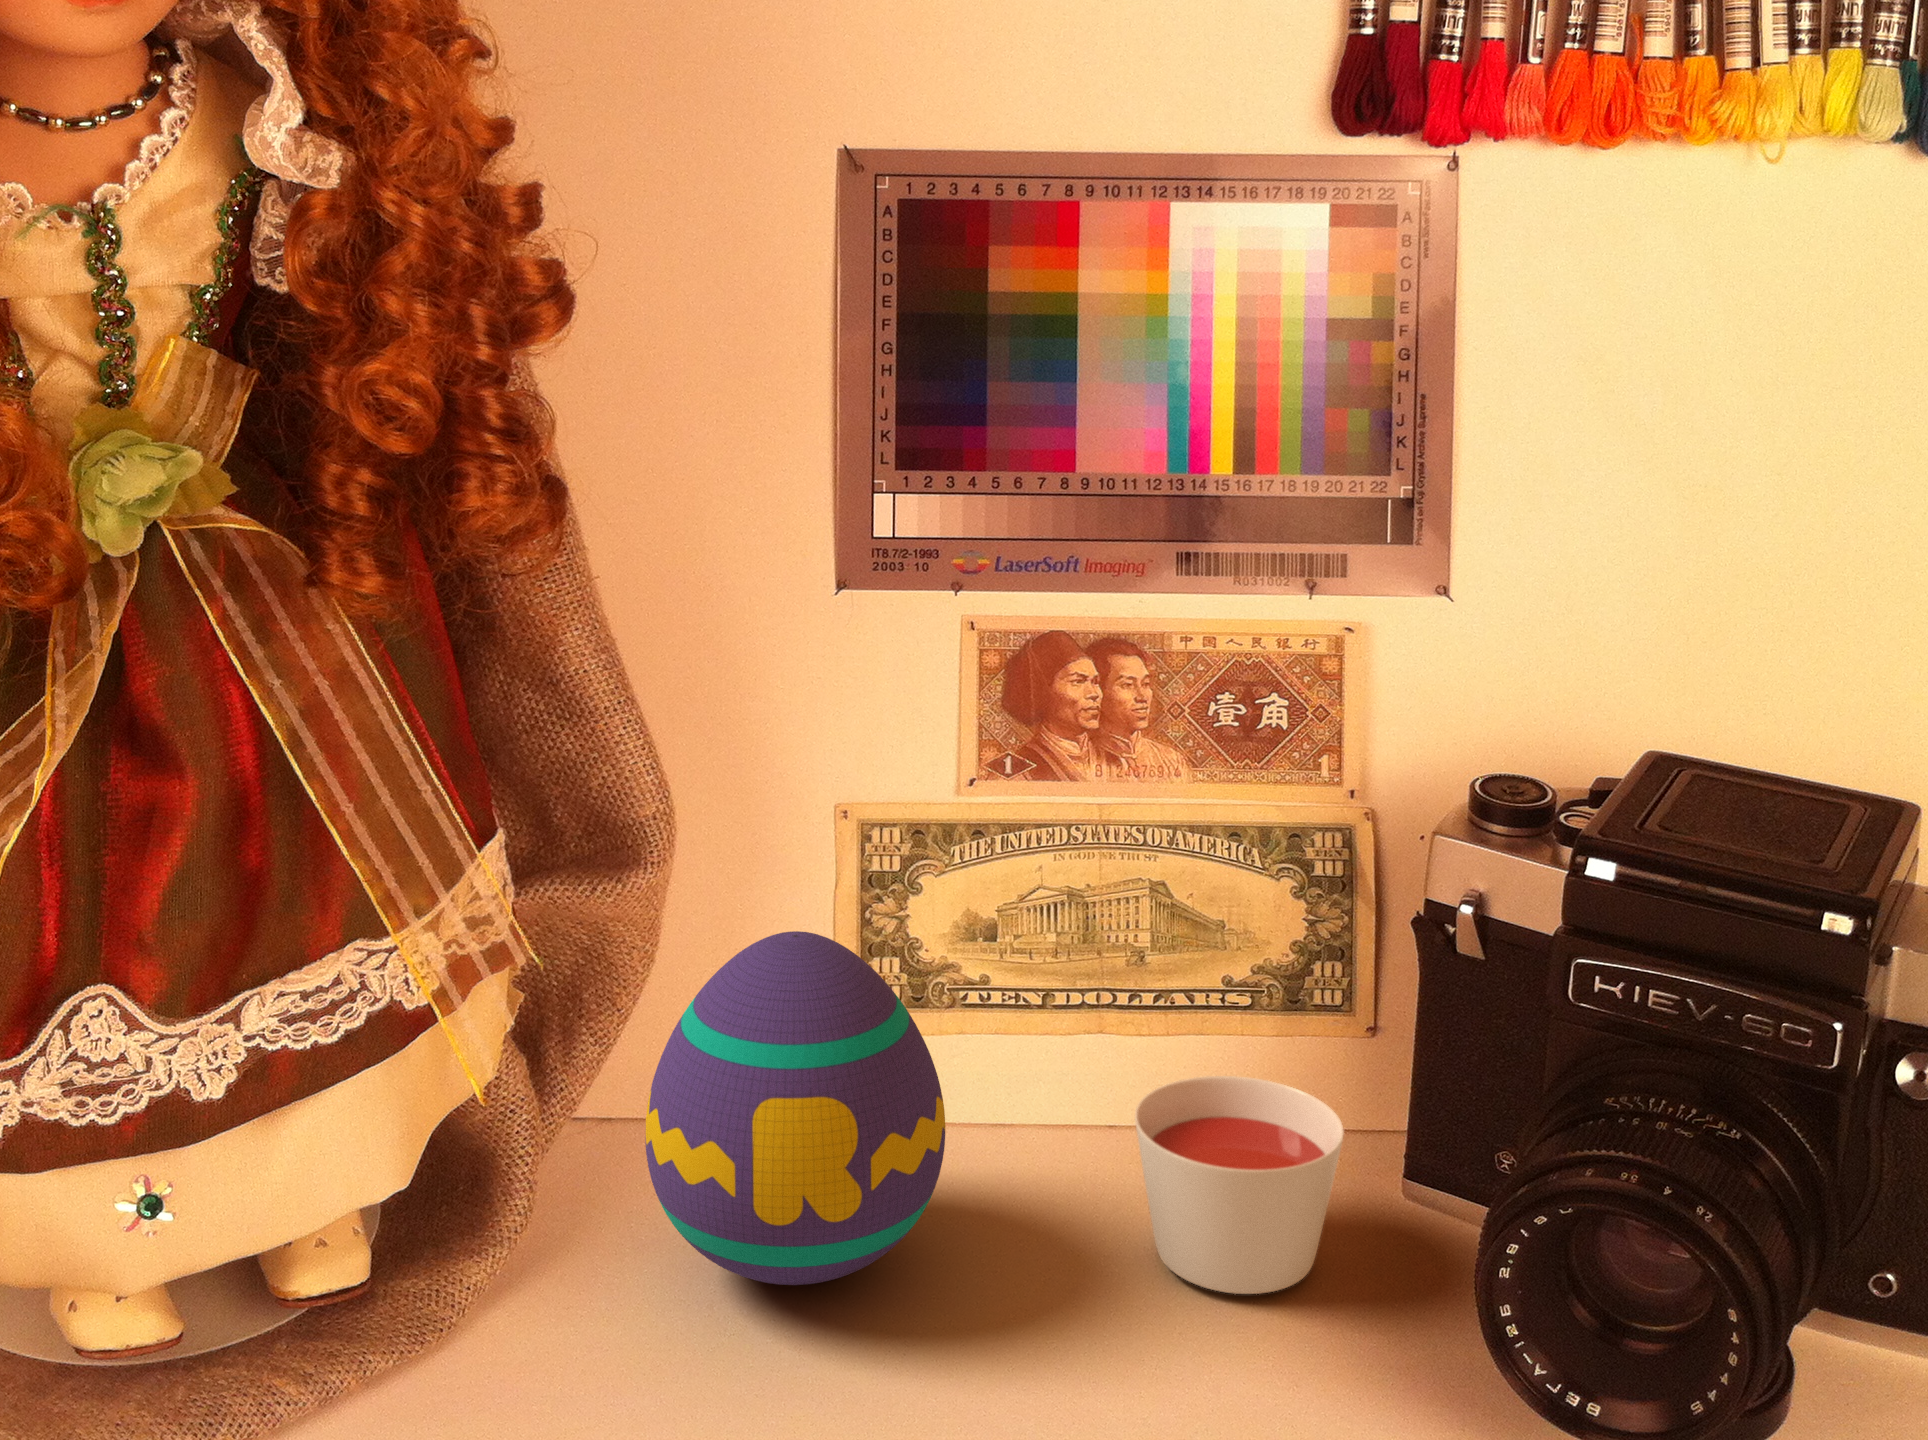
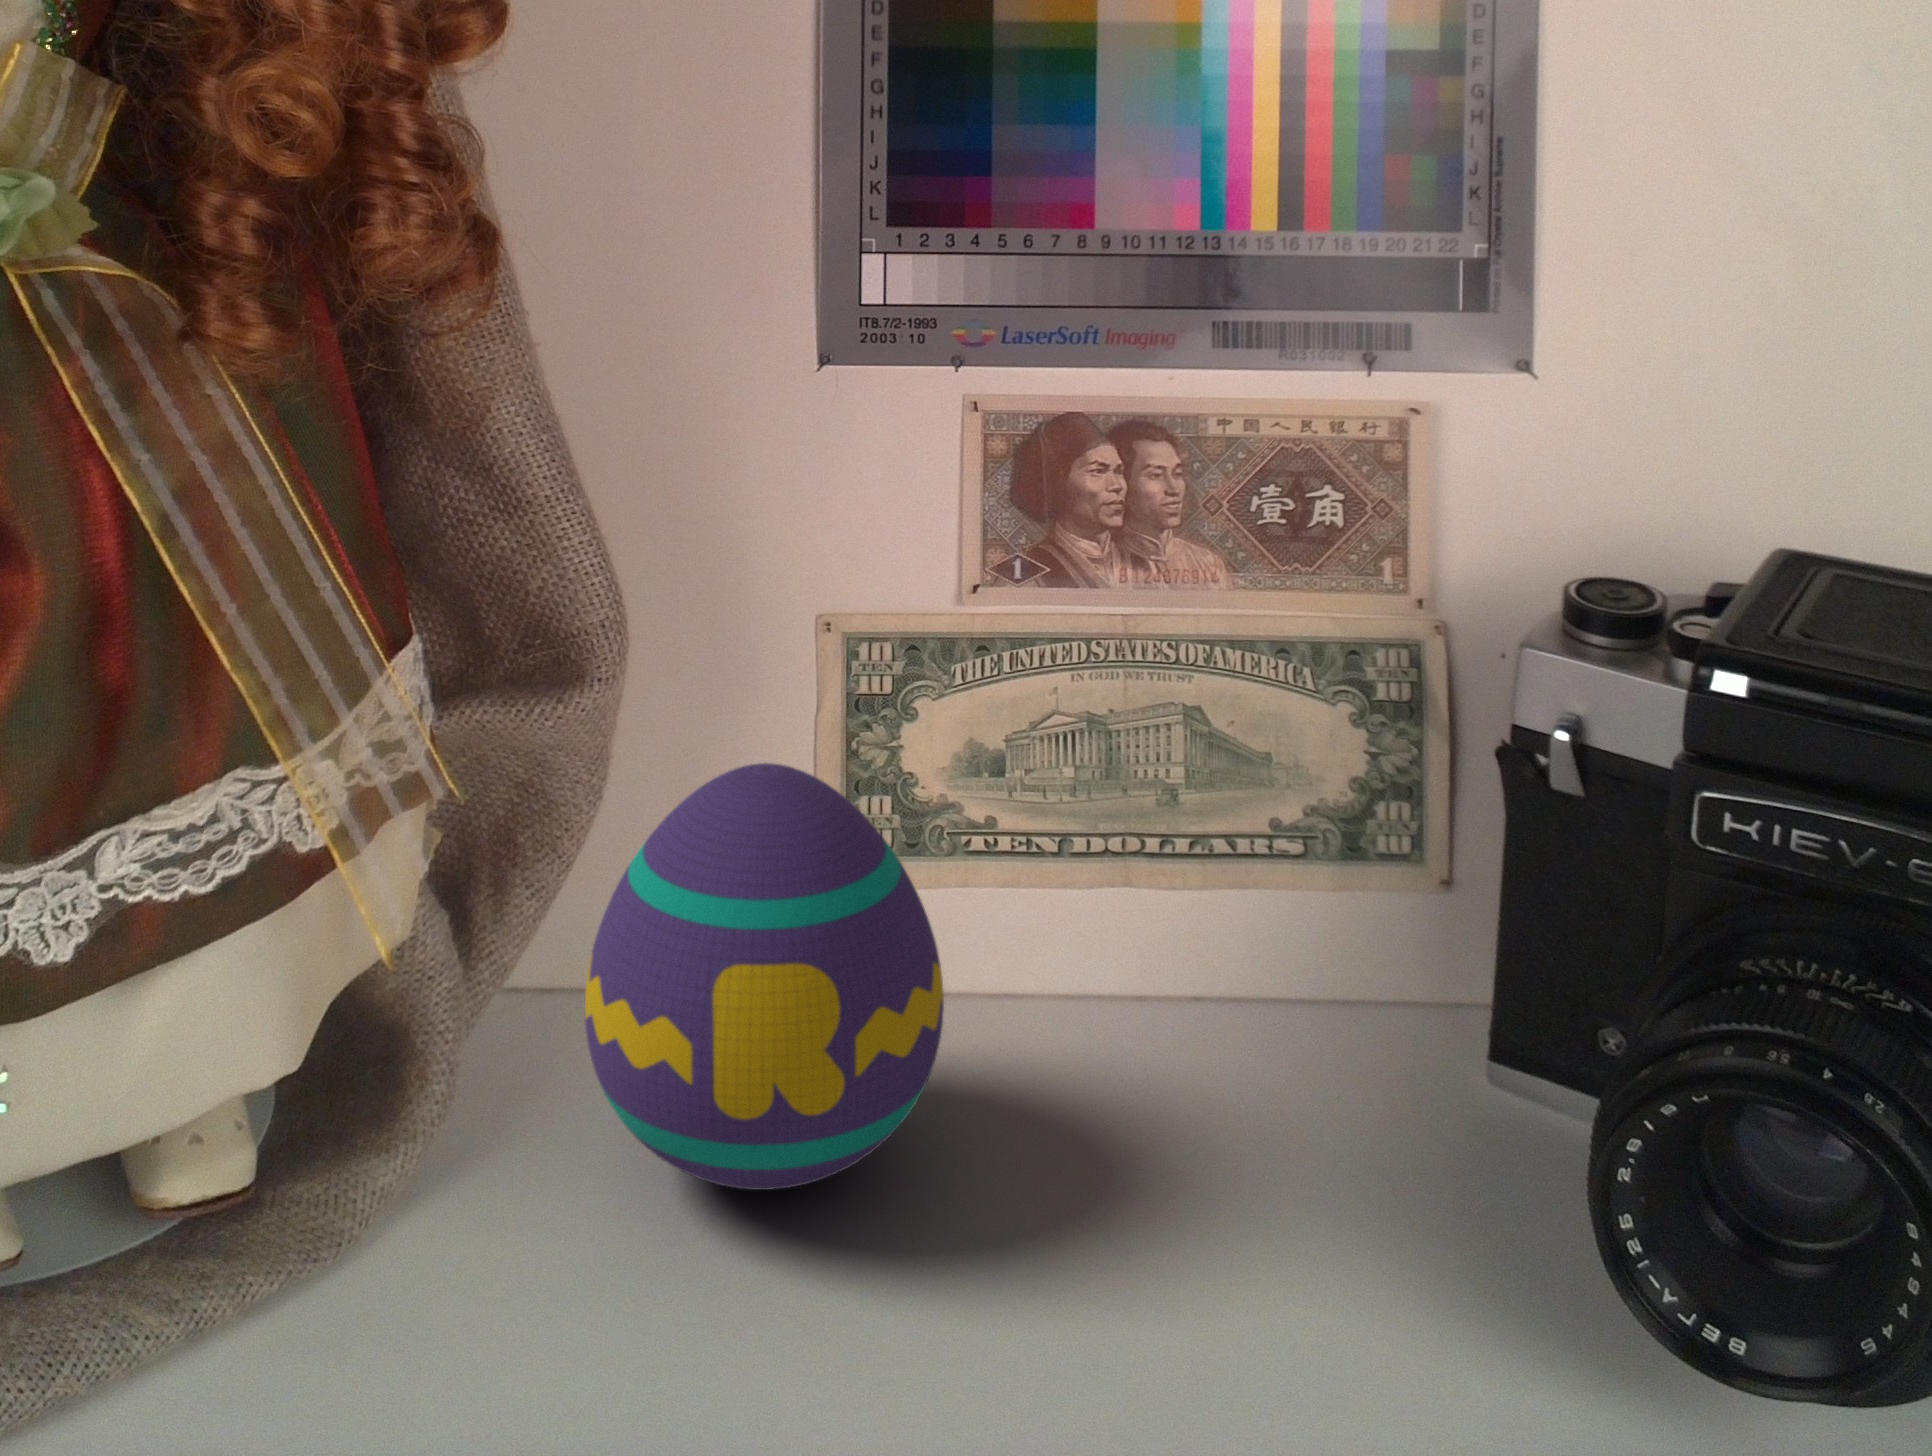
candle: present [1135,1076,1344,1294] -> none [1170,938,1420,1202]

